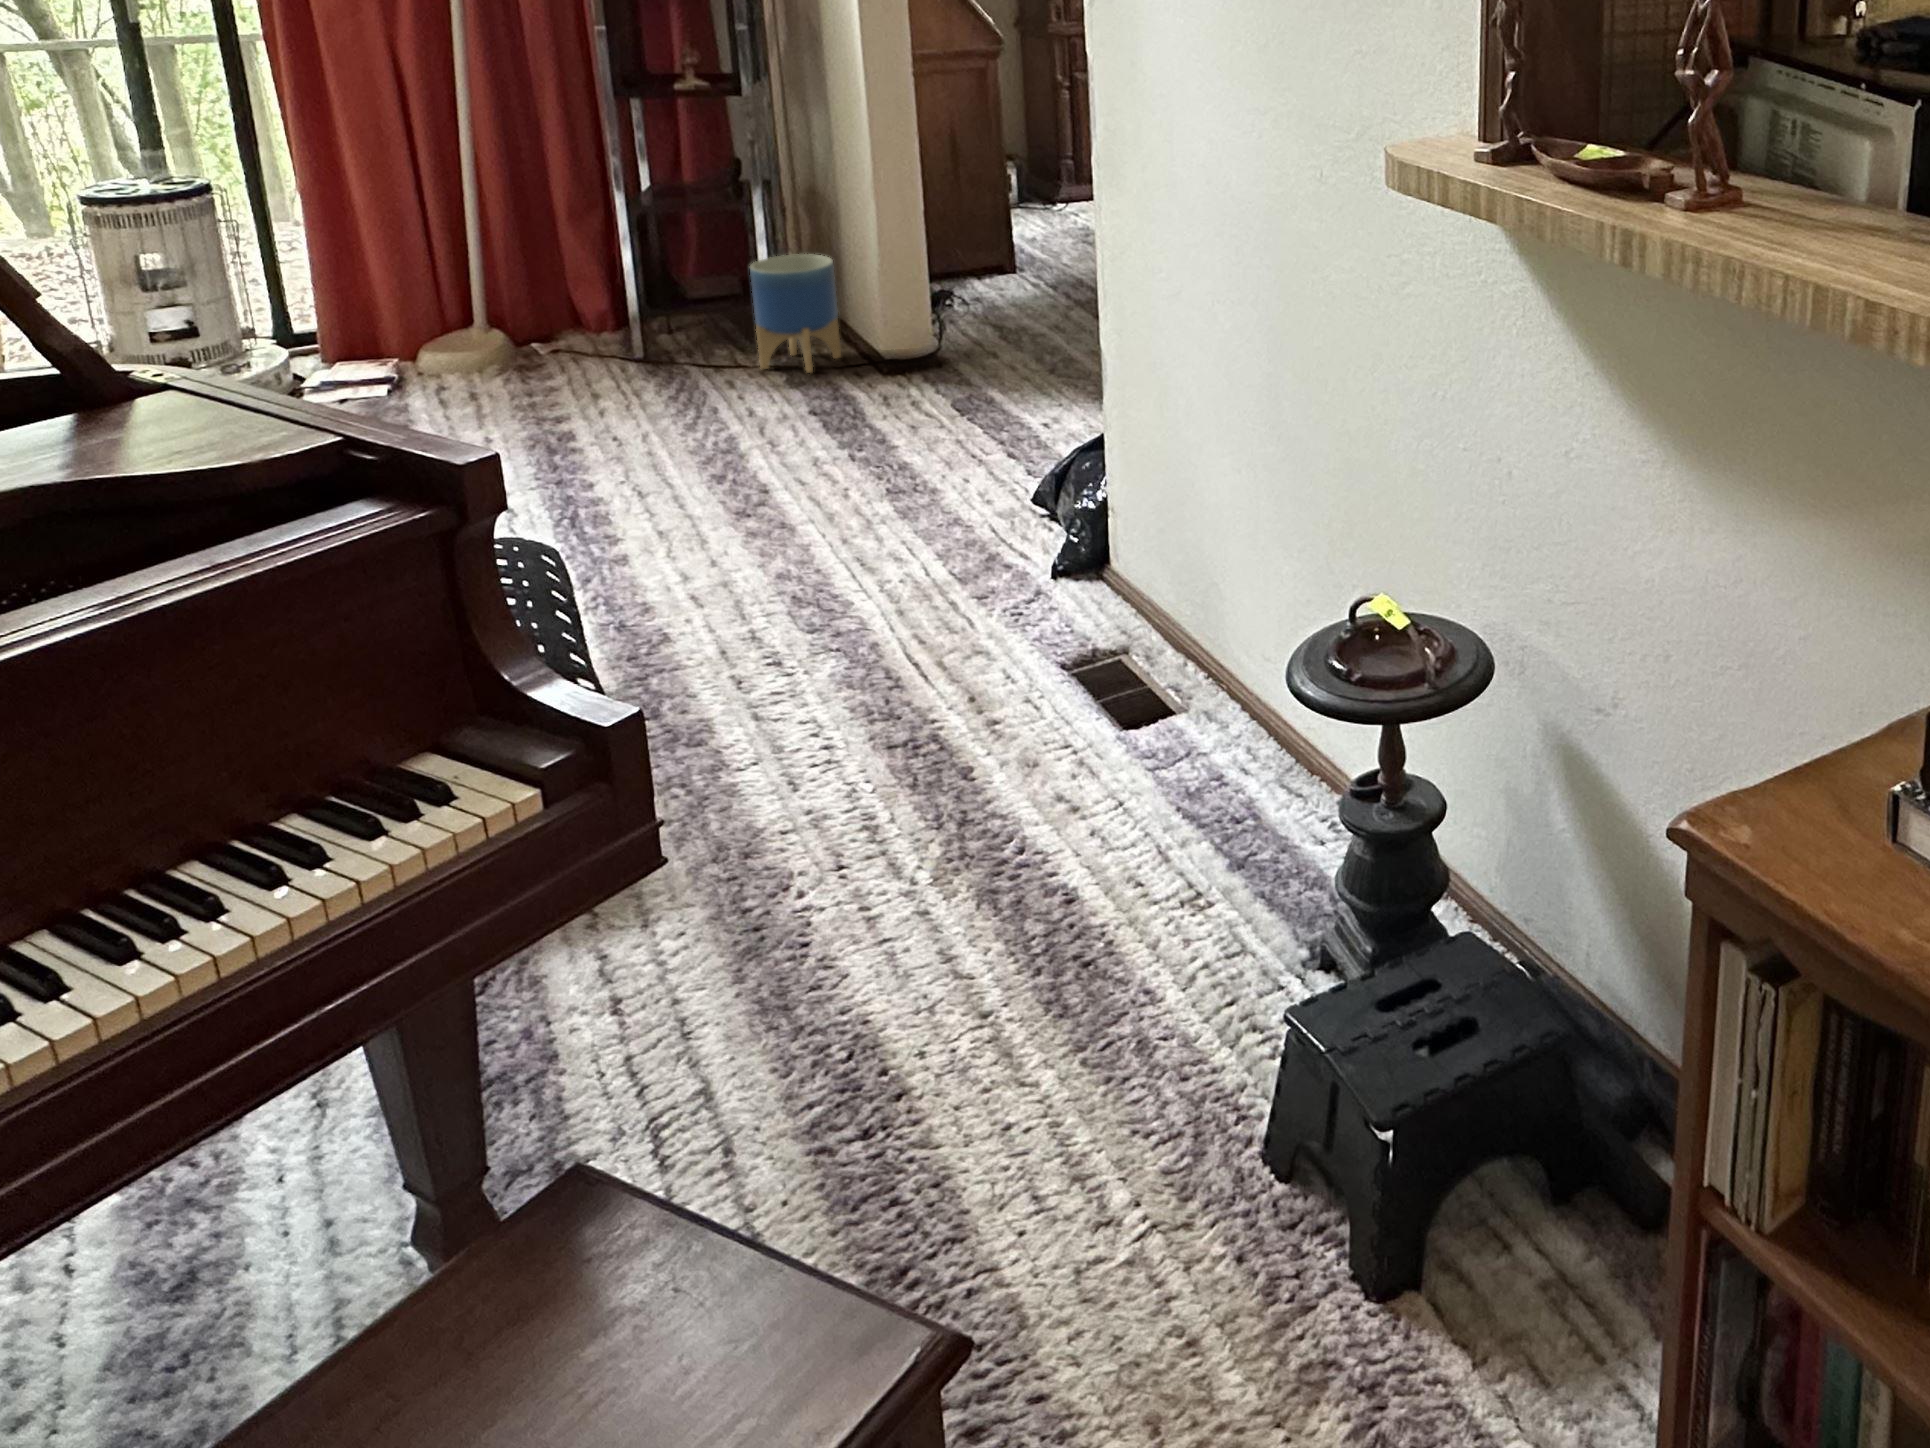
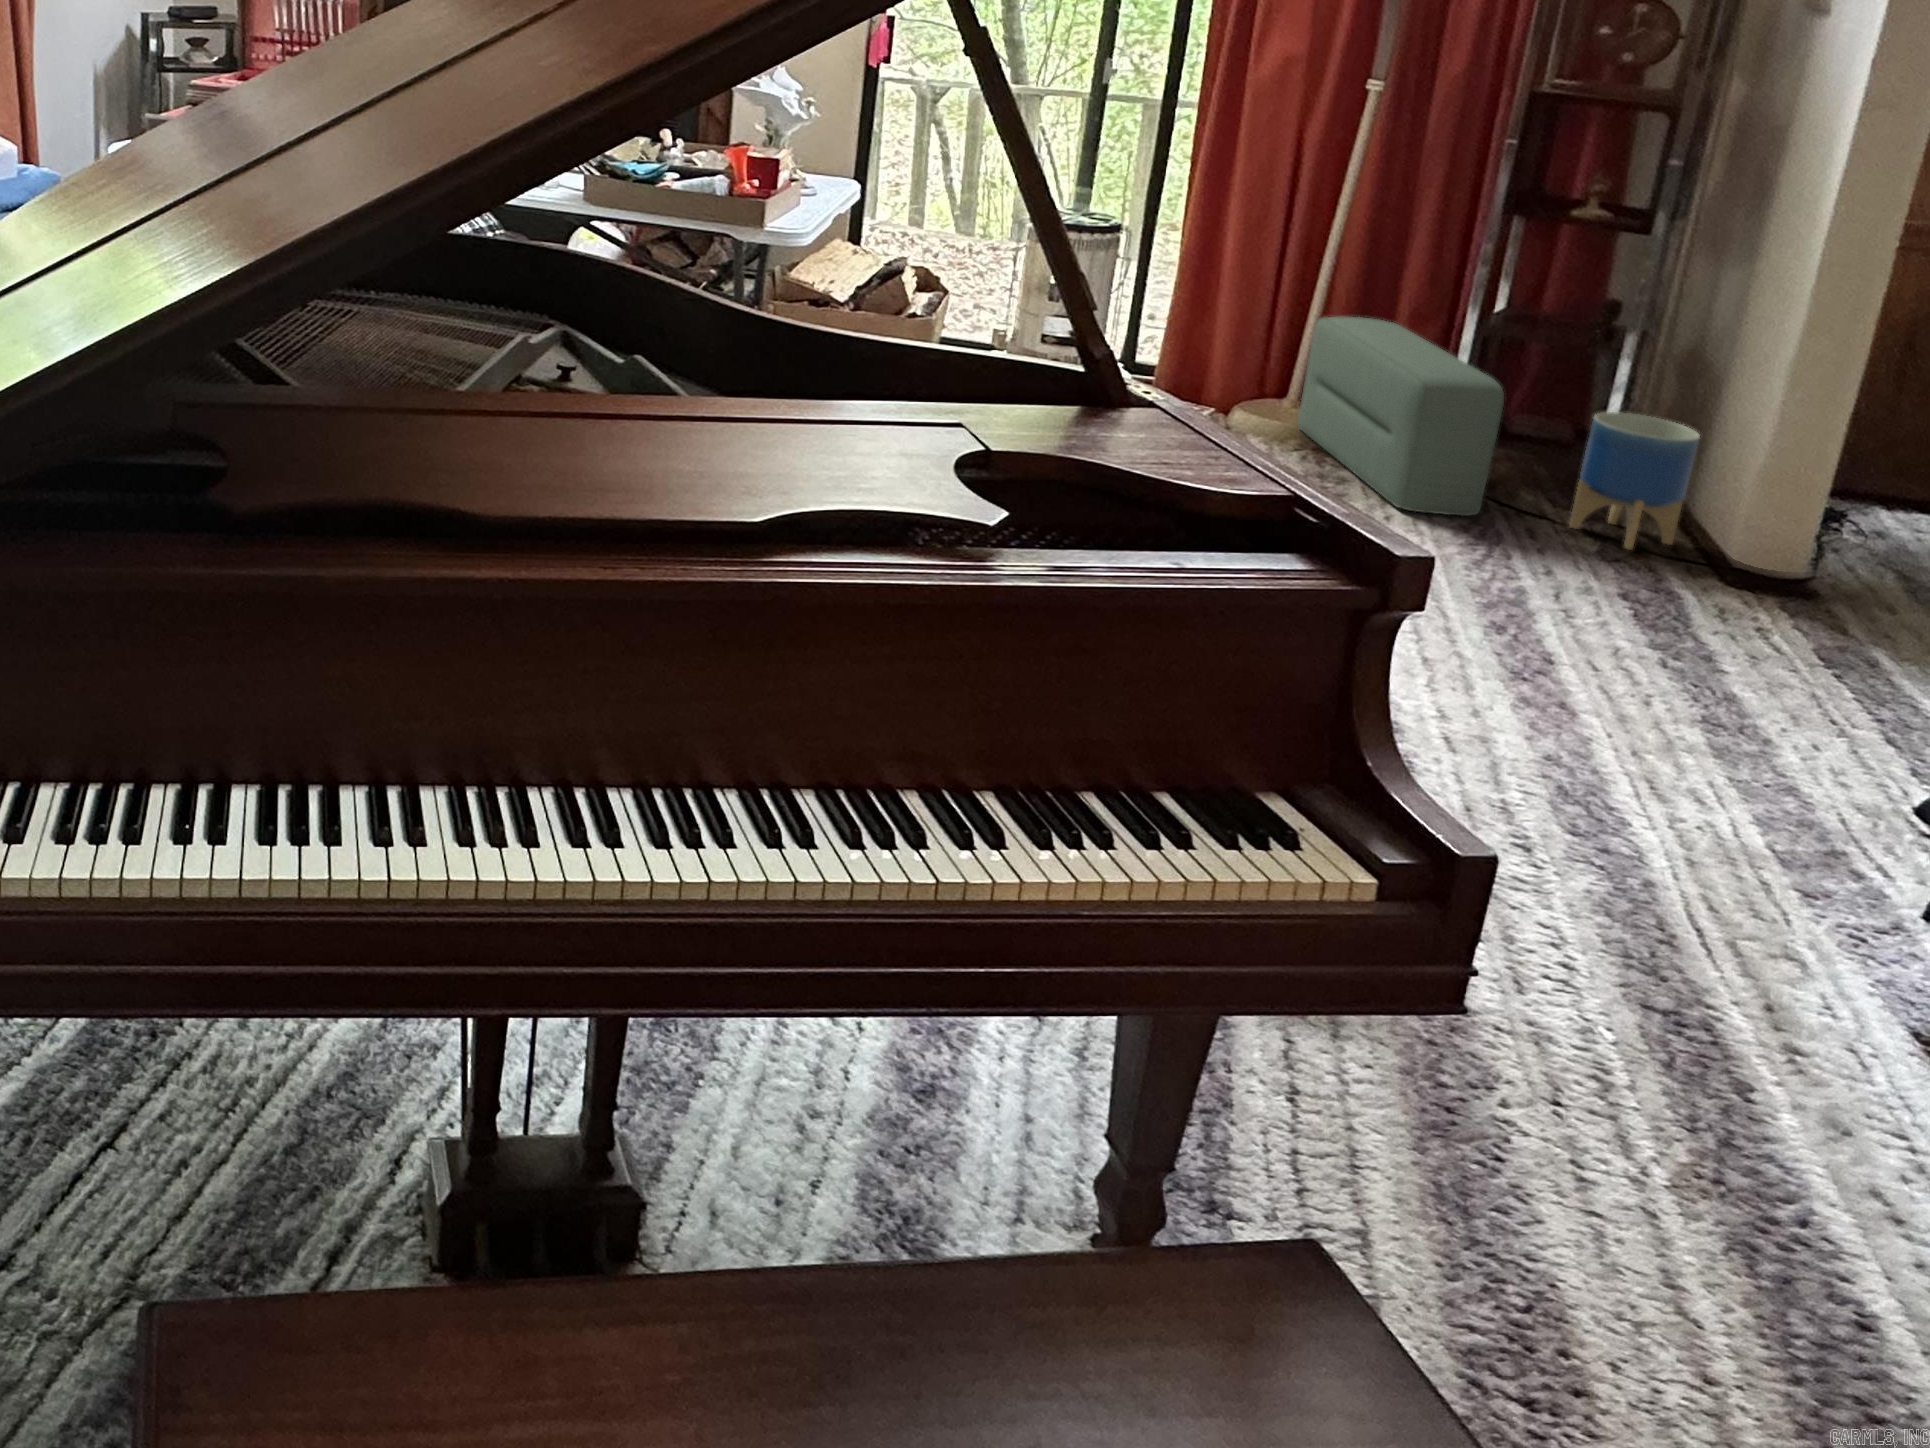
pouf: none [478,225,684,402] -> present [1297,317,1504,516]

